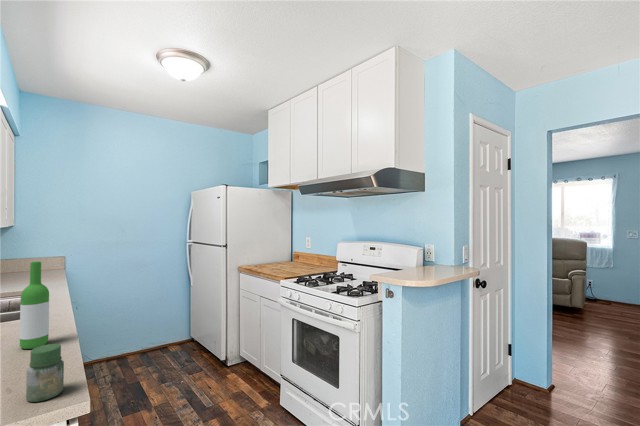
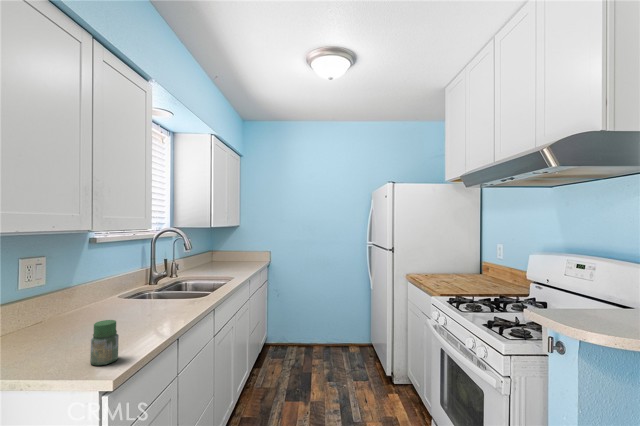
wine bottle: present [20,261,49,349] -> none [152,252,171,321]

